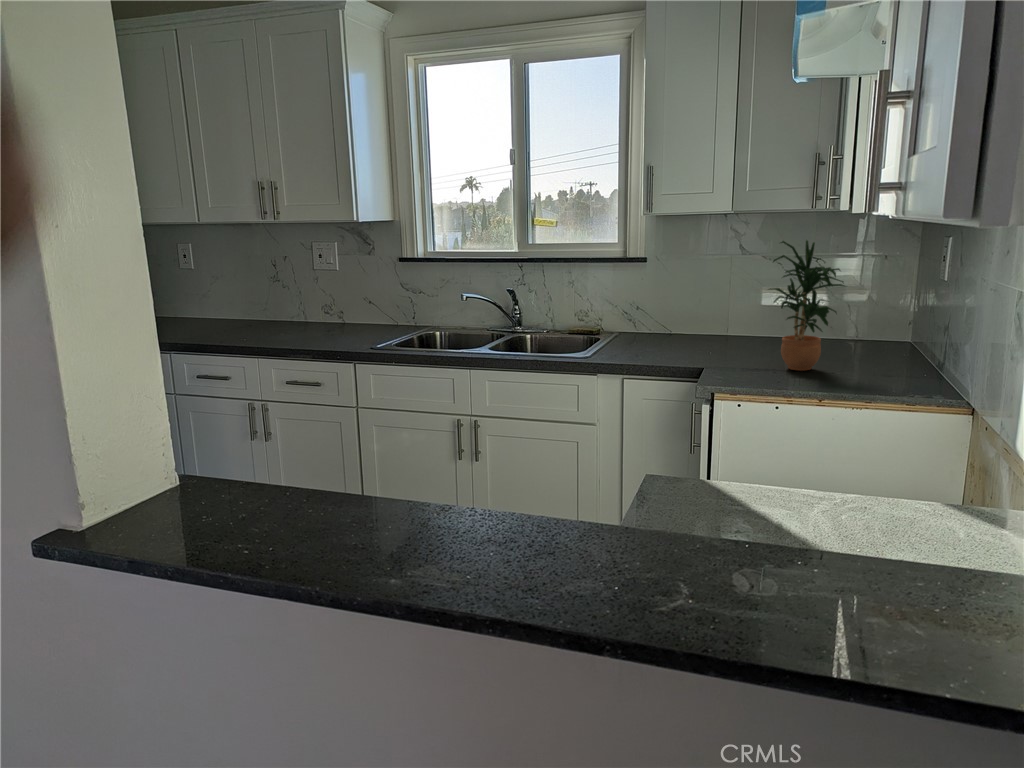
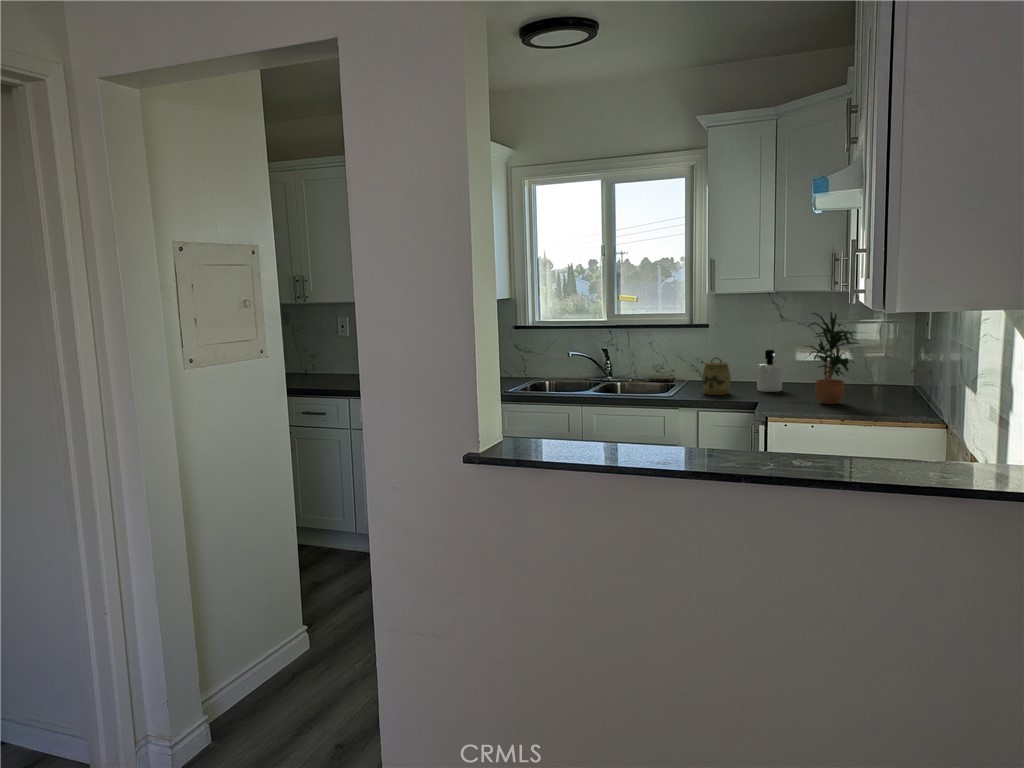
soap dispenser: none [706,292,741,350] -> present [757,350,783,392]
jar: none [631,302,670,354] -> present [702,357,731,395]

